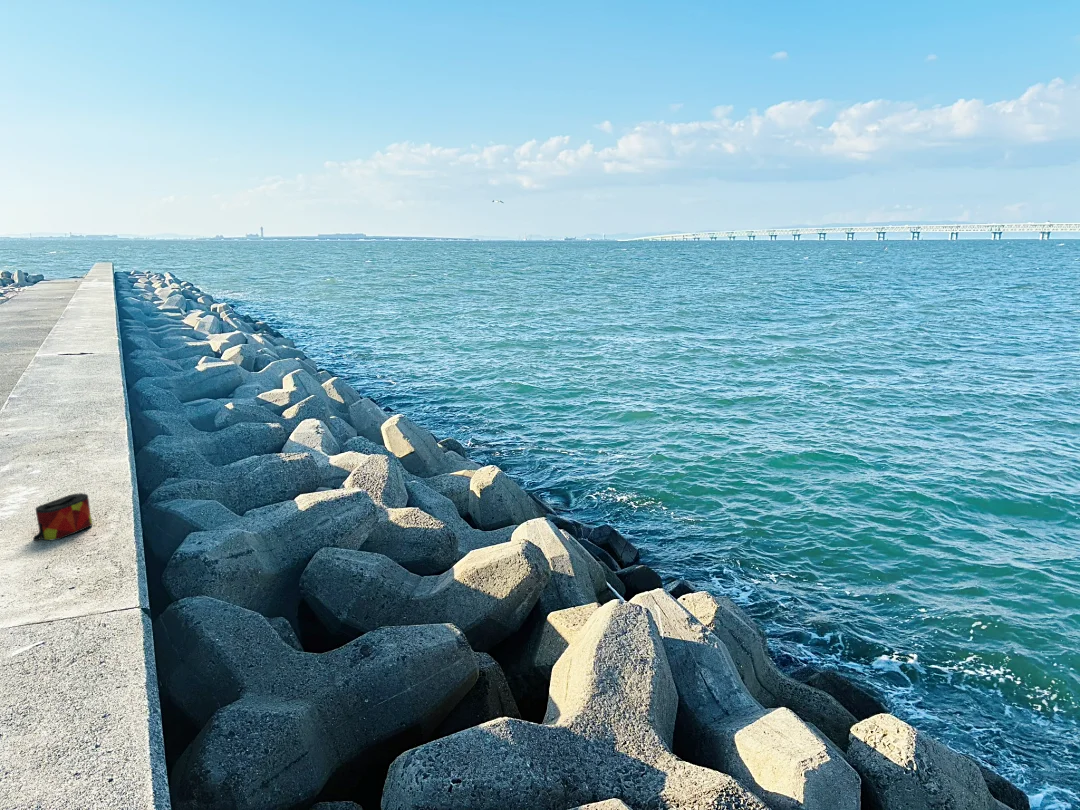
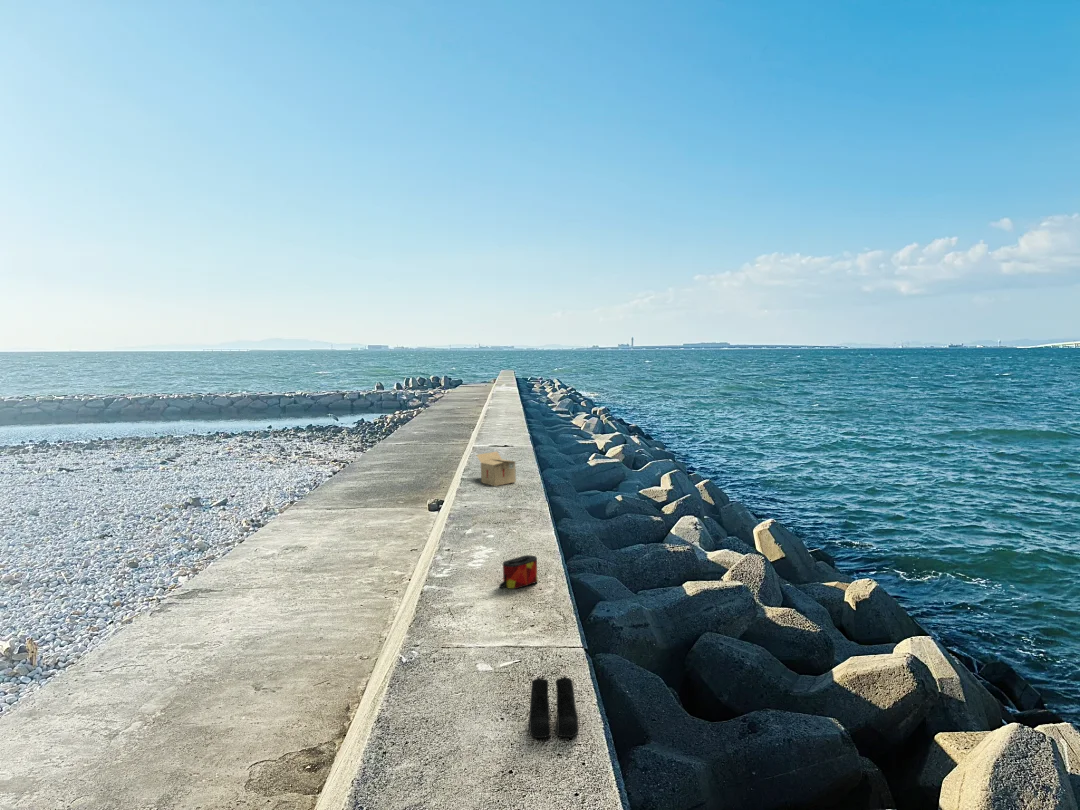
cardboard box: none [26,361,92,405] -> present [477,452,516,486]
boots: none [39,660,117,755] -> present [529,676,578,738]

